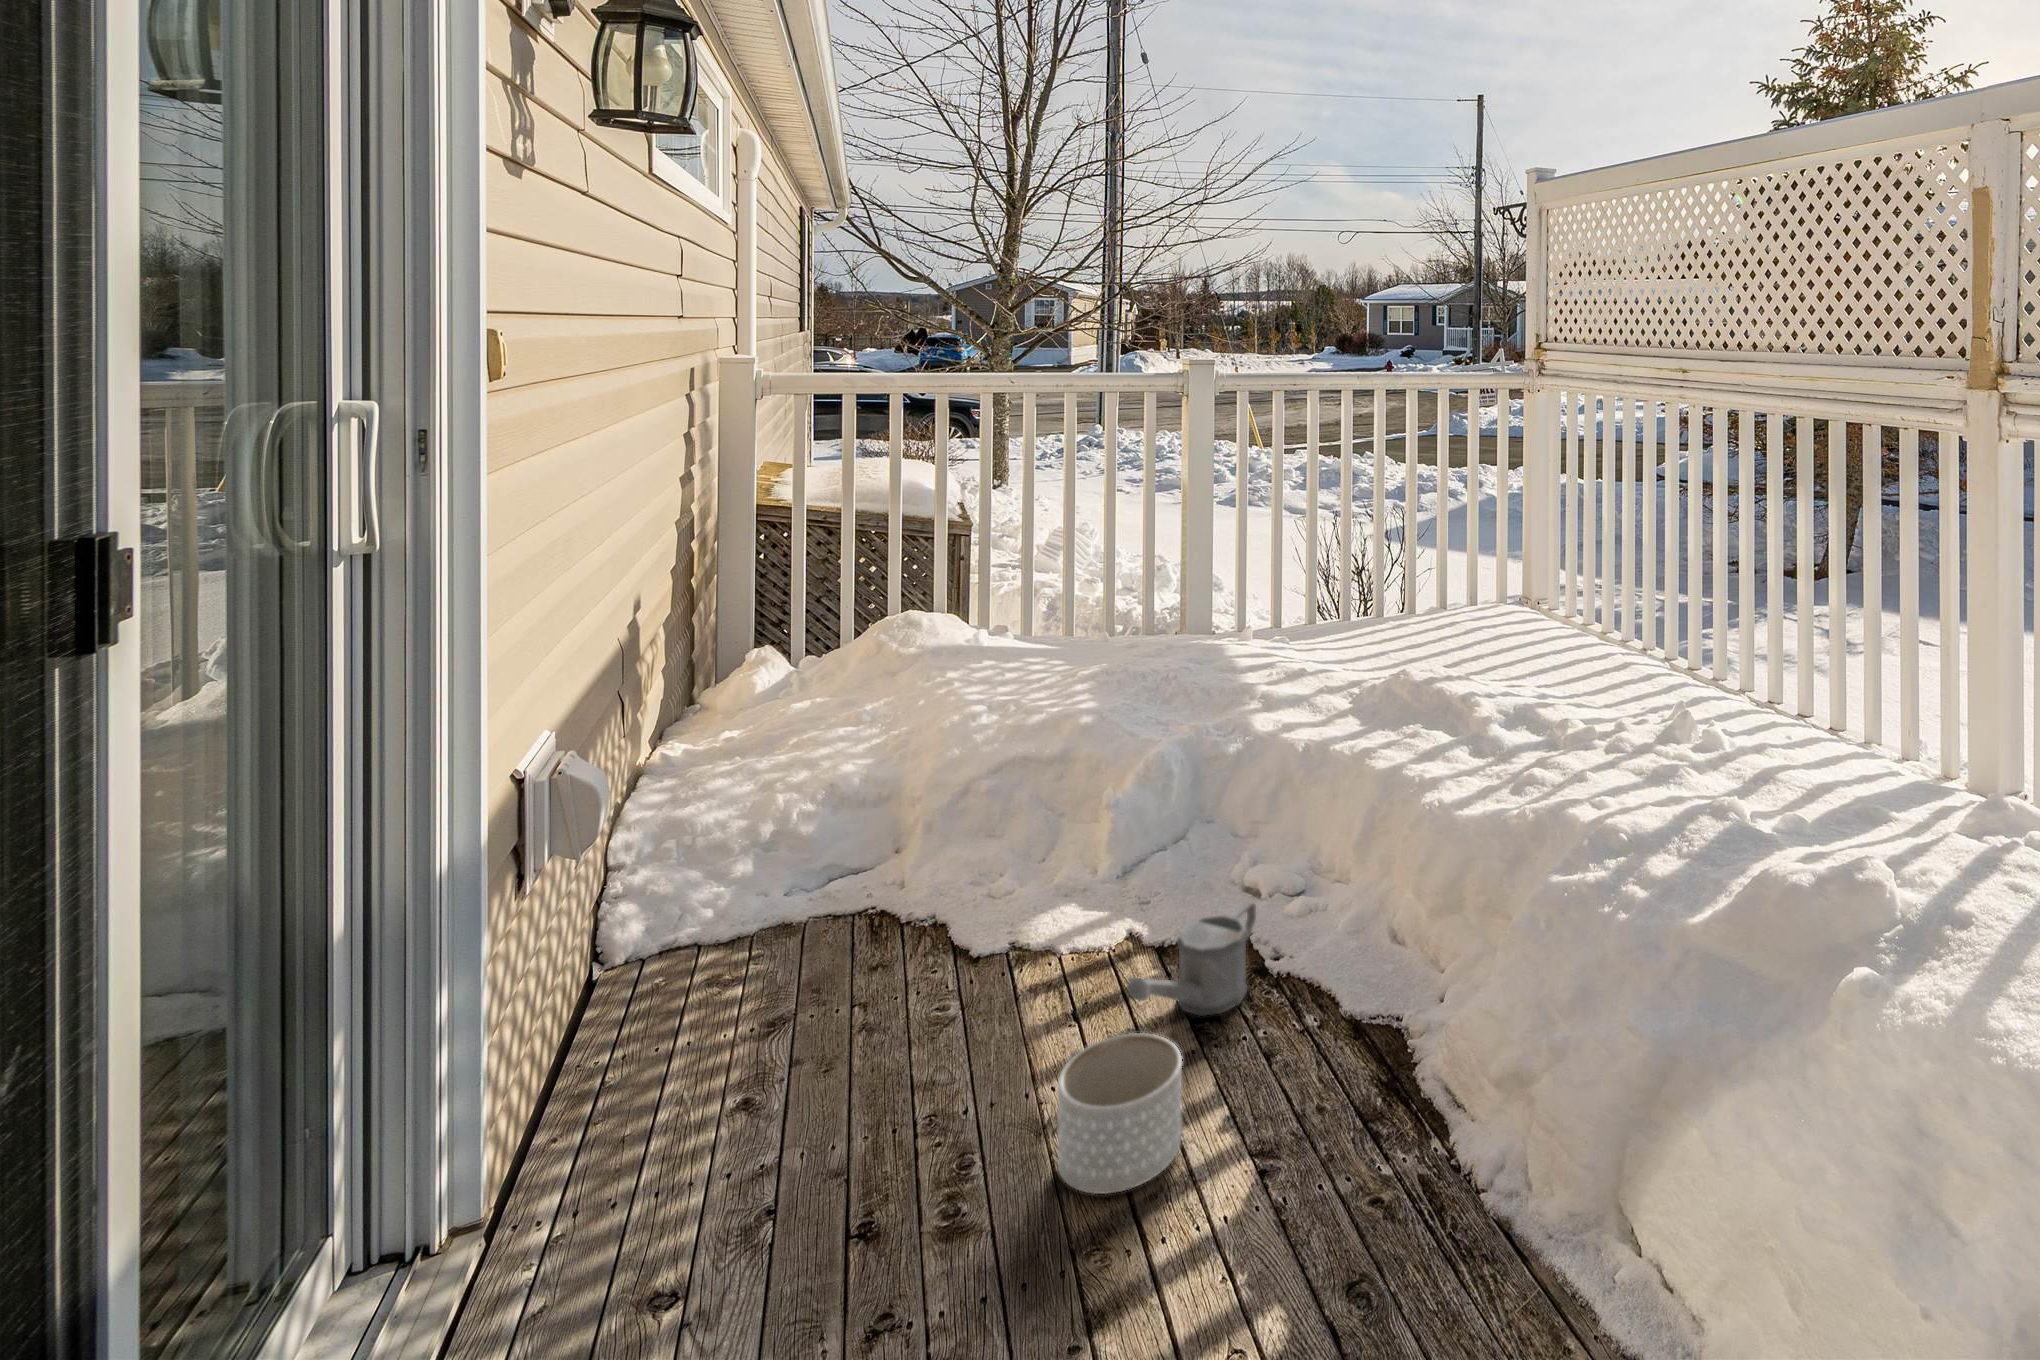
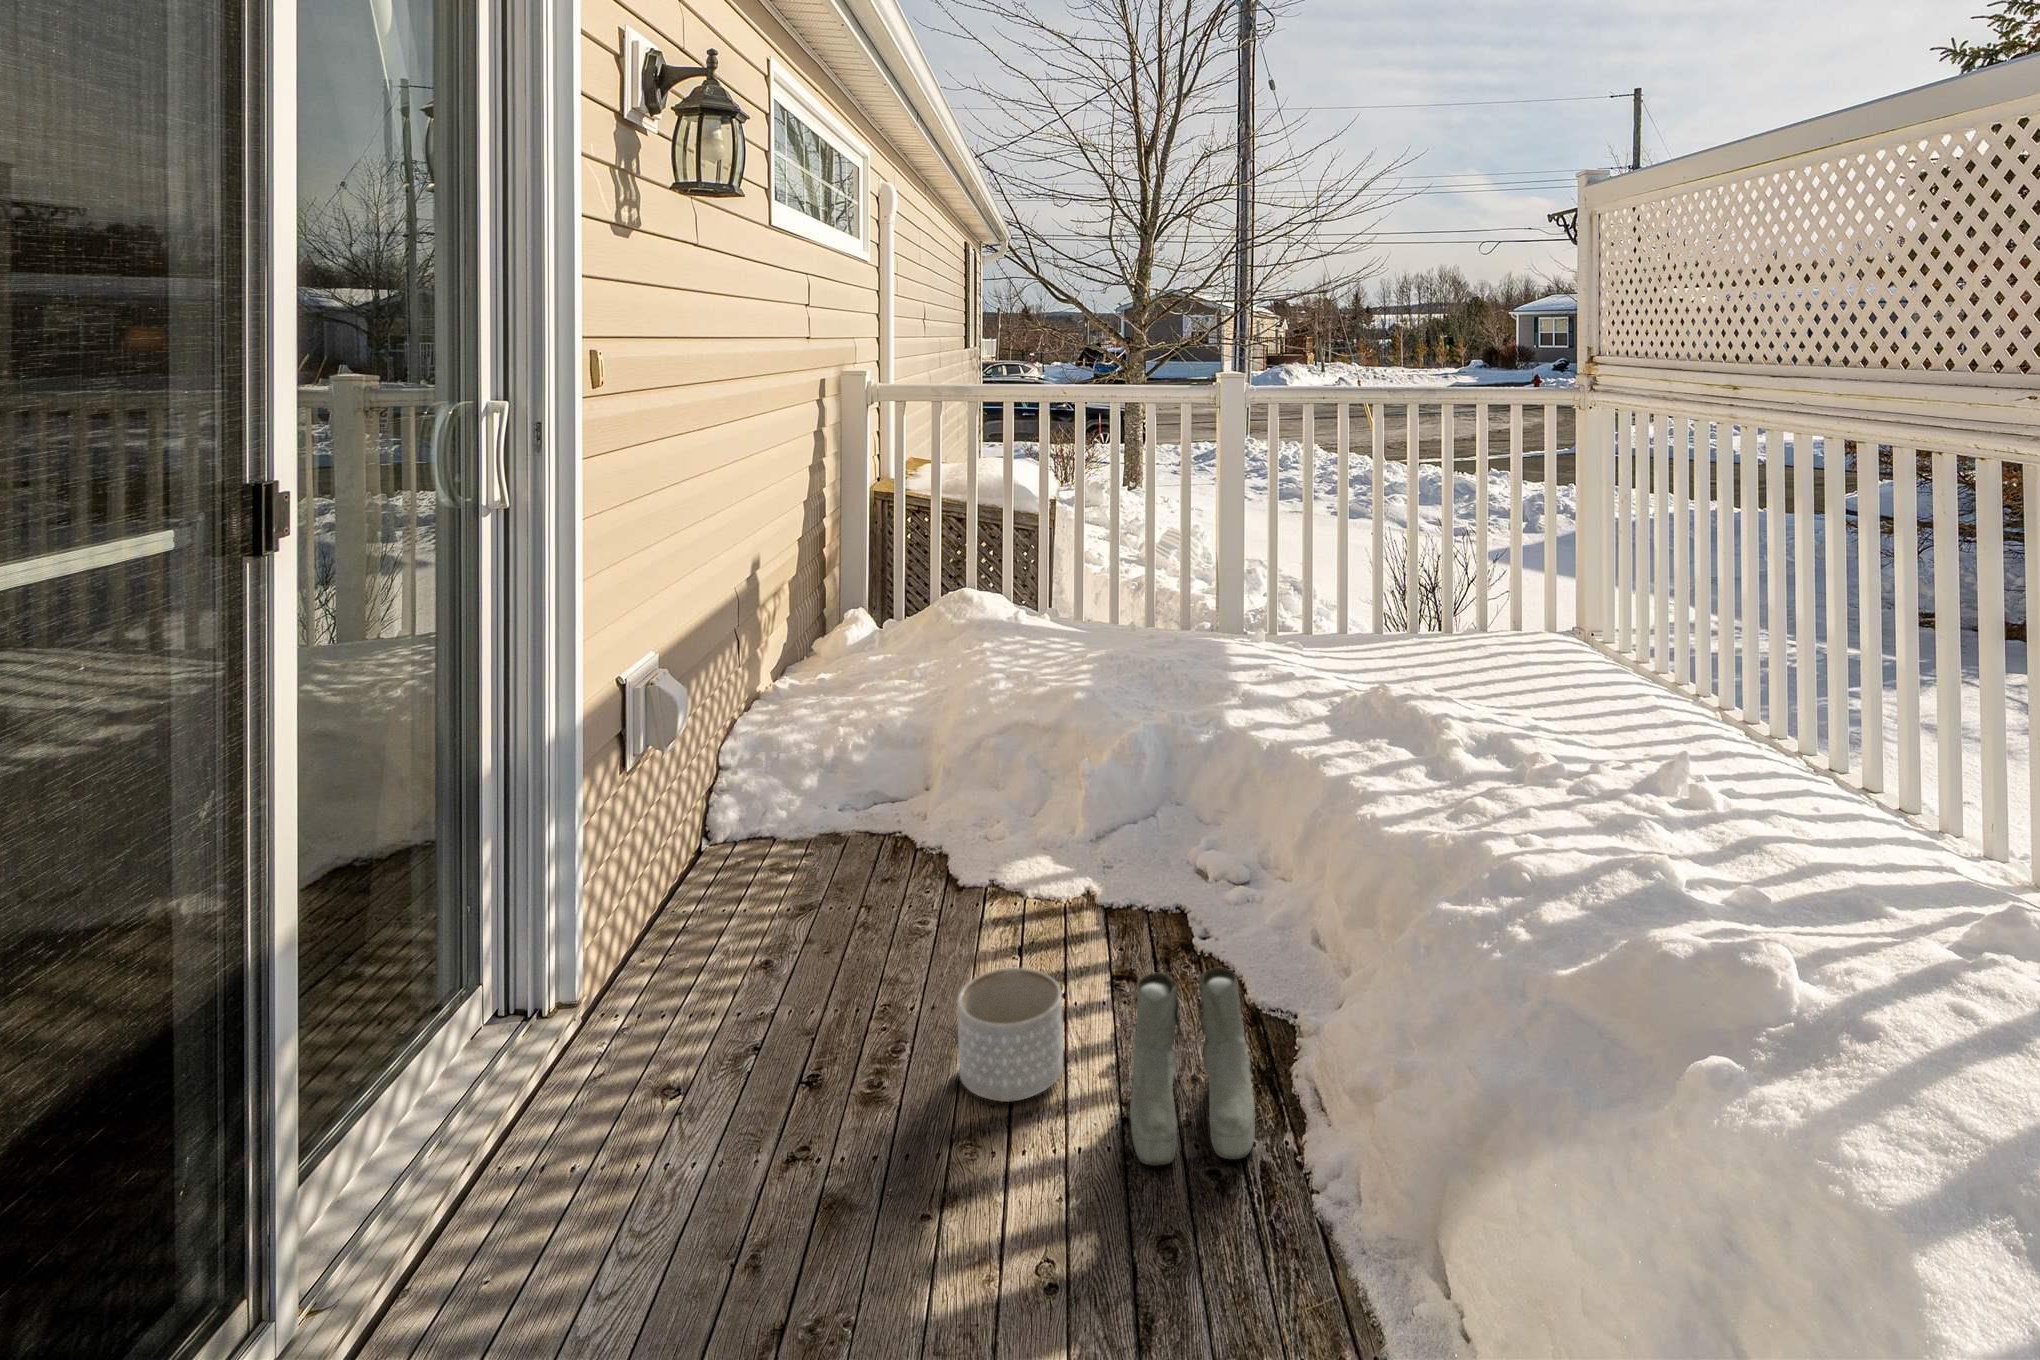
watering can: present [1129,902,1256,1016] -> none [1044,878,1178,976]
boots: none [1269,985,1407,1214] -> present [1130,968,1255,1166]

